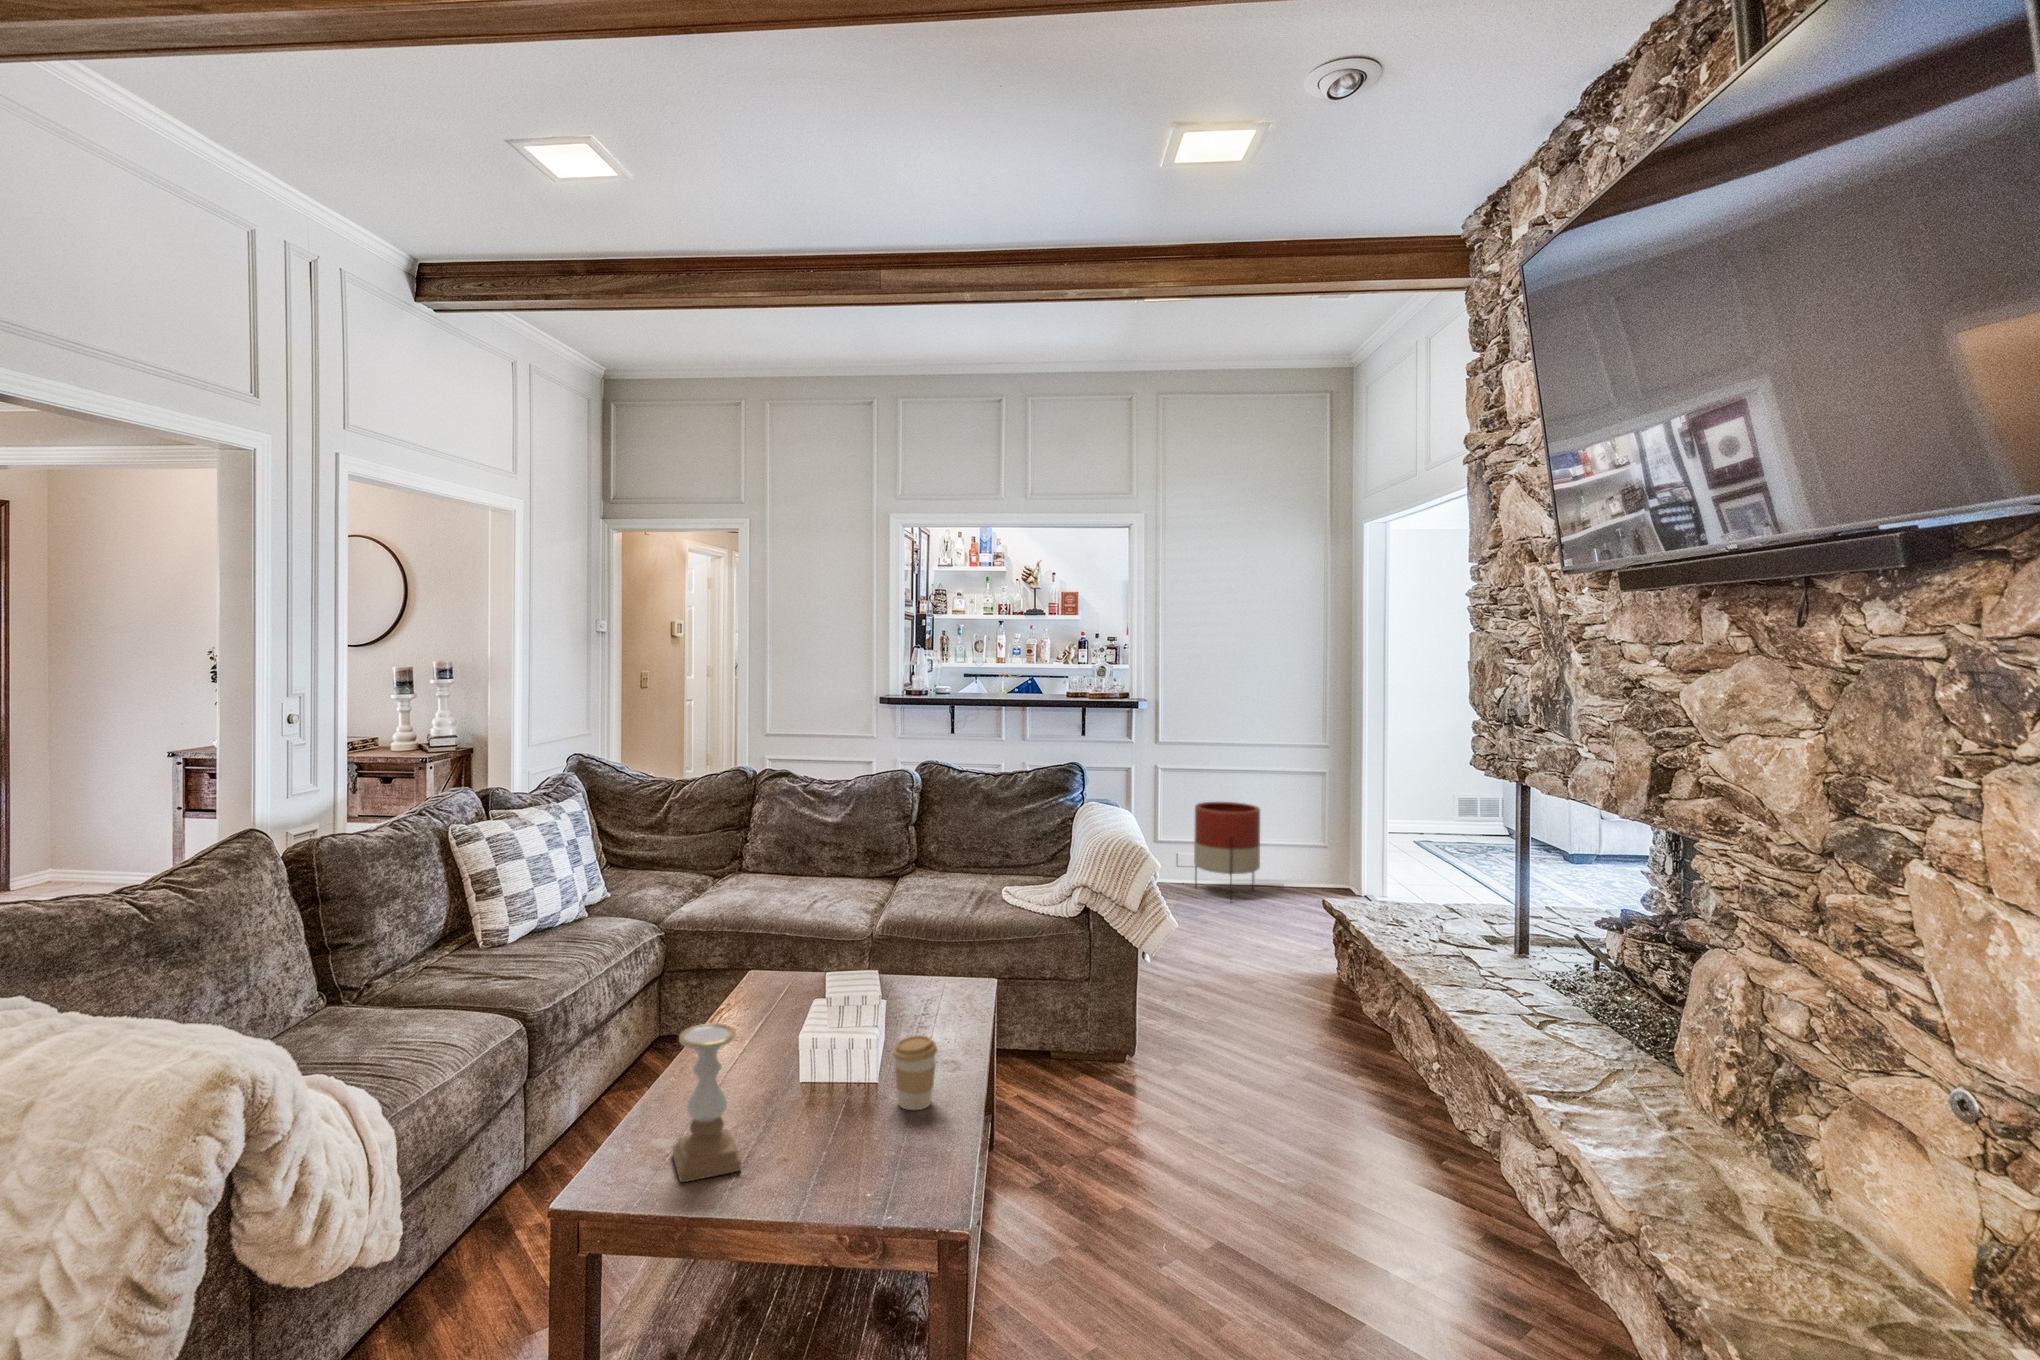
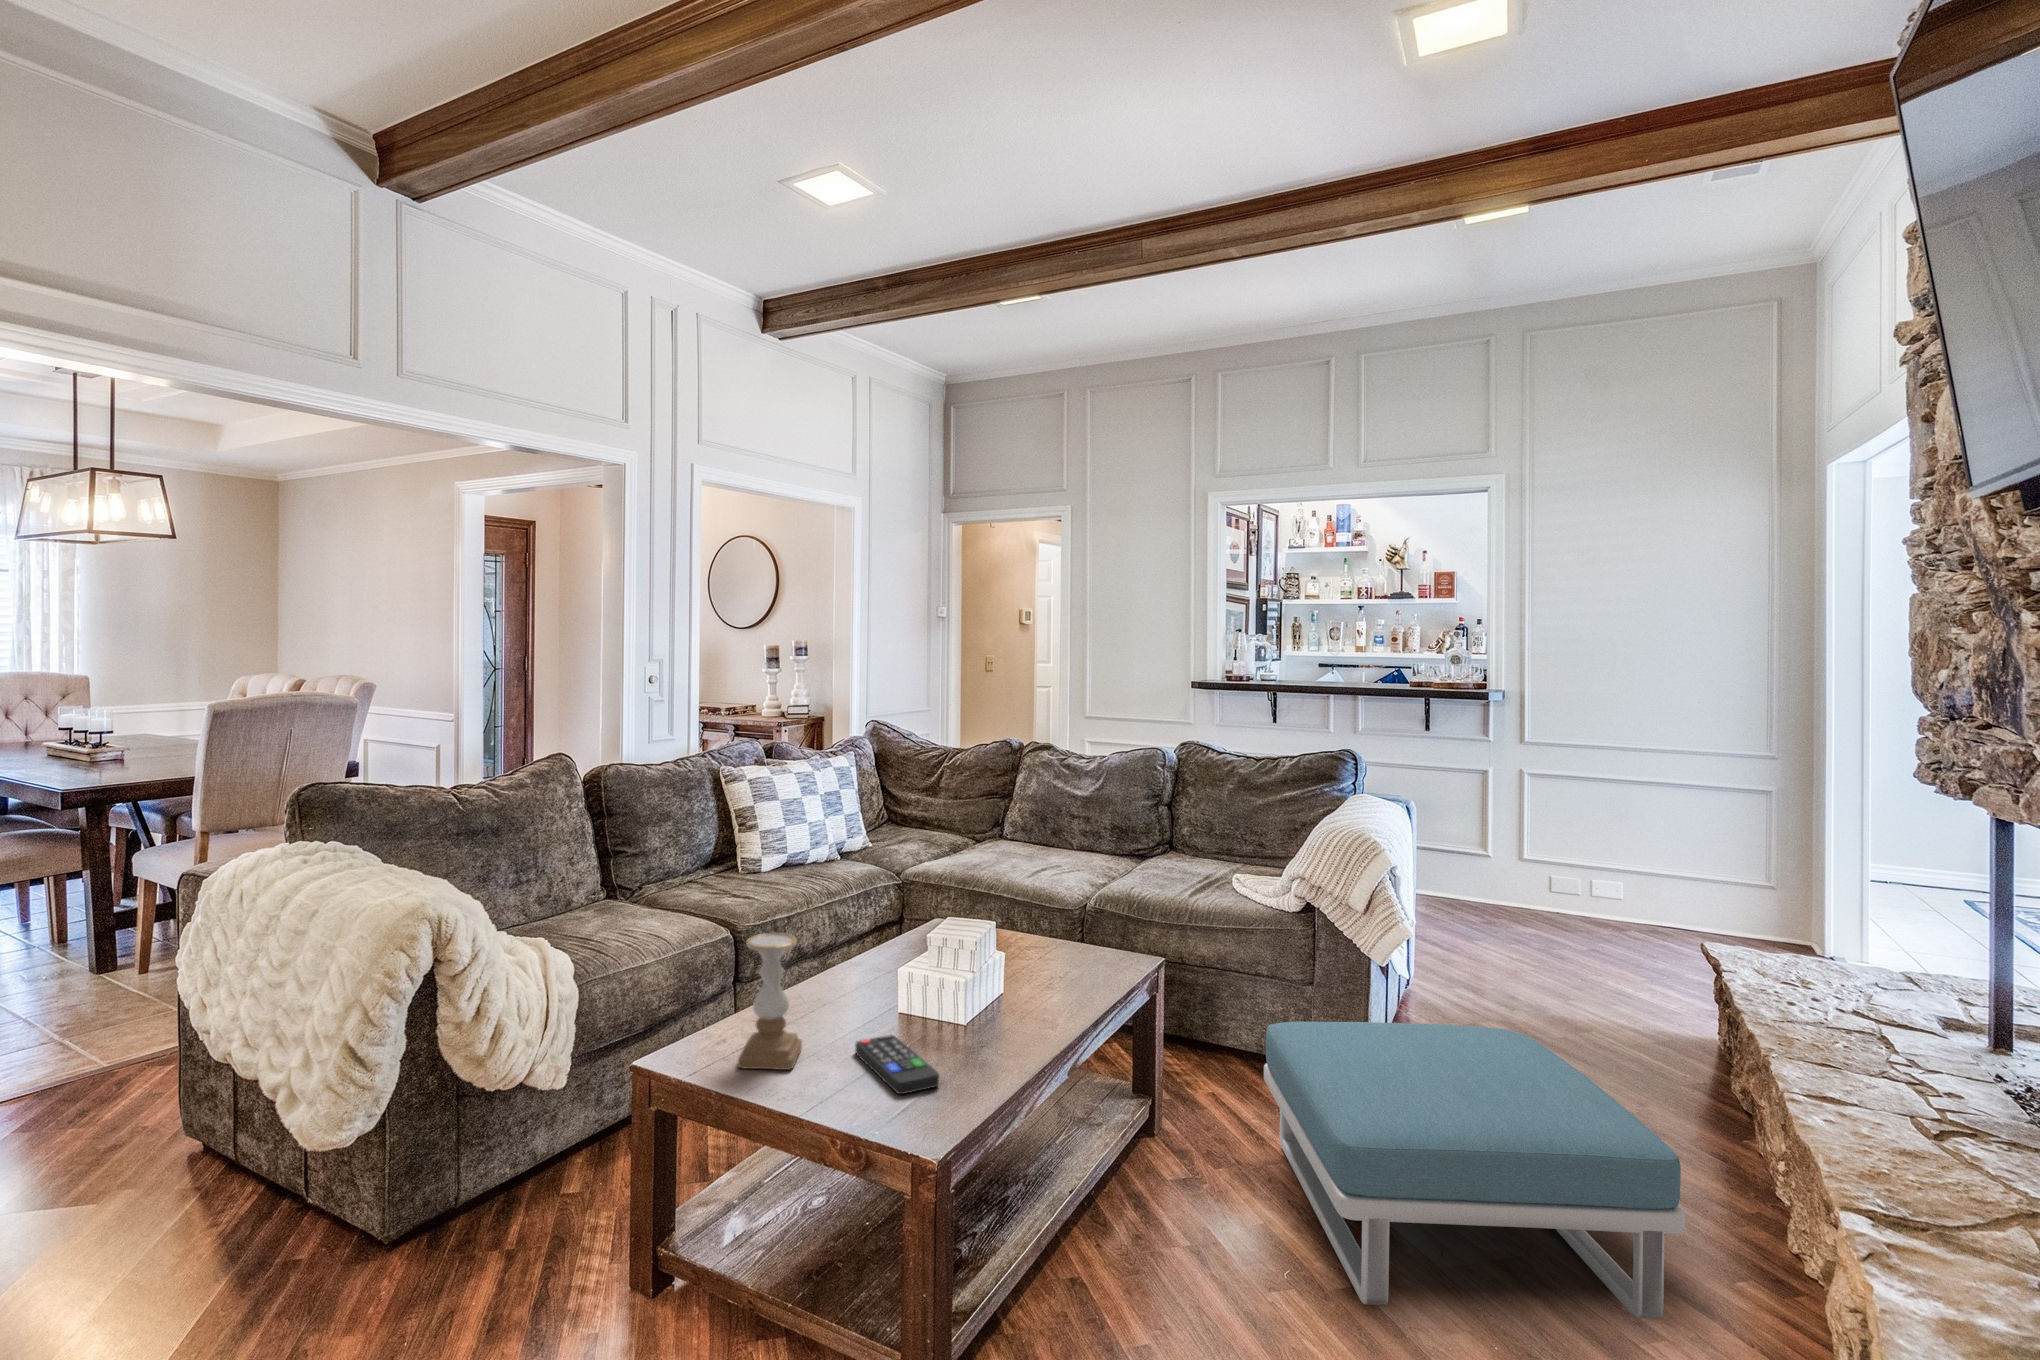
planter: present [1194,802,1260,889] -> none [1561,818,1654,942]
footstool: none [1088,996,1435,1255] -> present [1264,1022,1685,1319]
coffee cup: present [893,1035,937,1110] -> none [967,983,1012,1056]
remote control: none [790,1109,901,1171] -> present [855,1035,939,1094]

